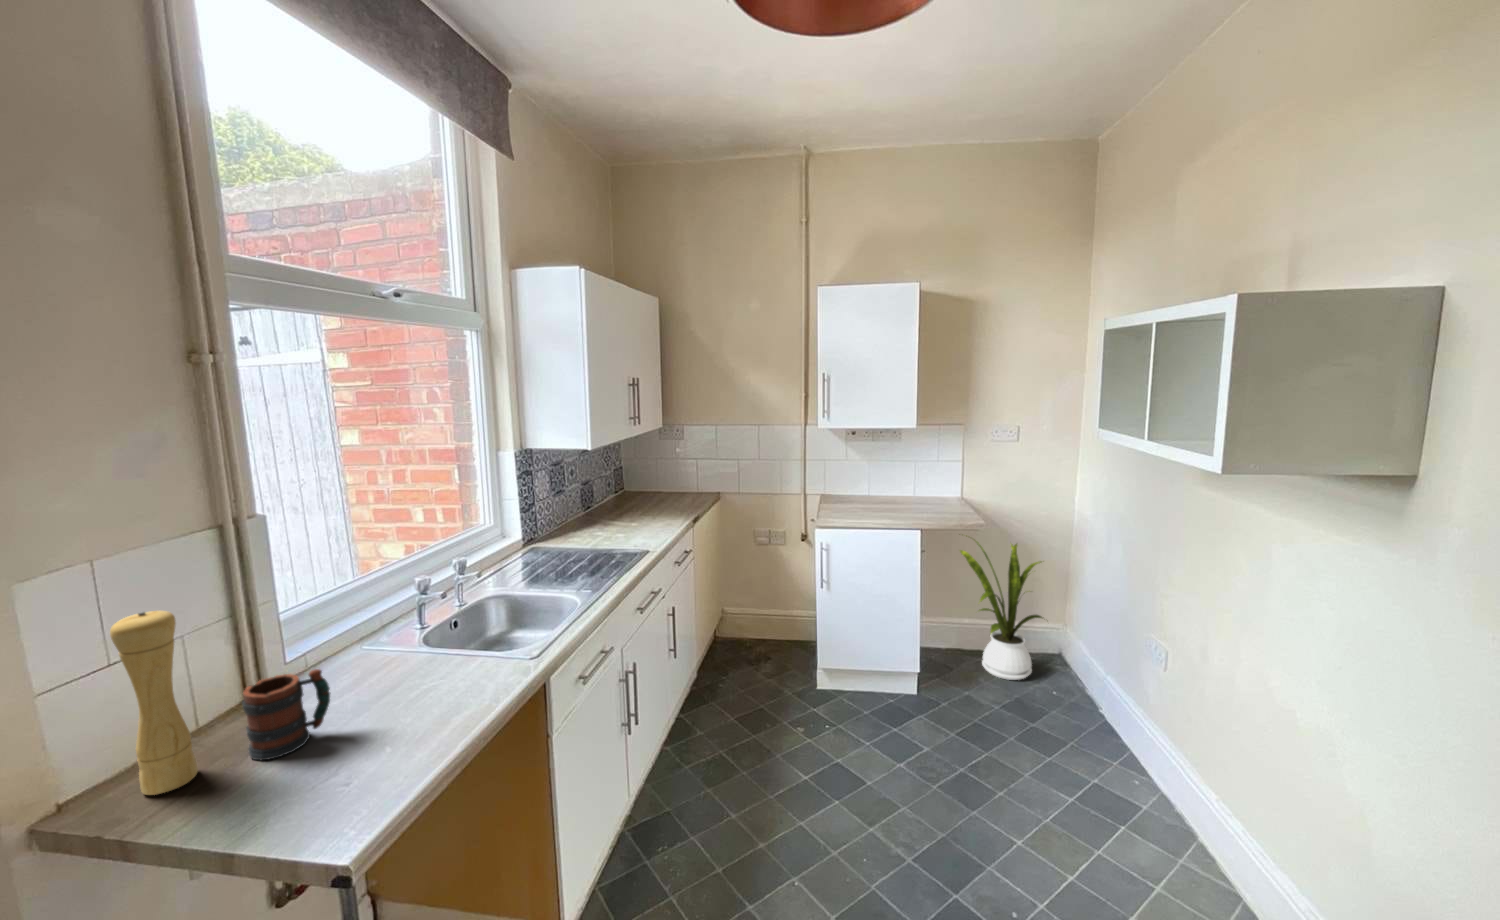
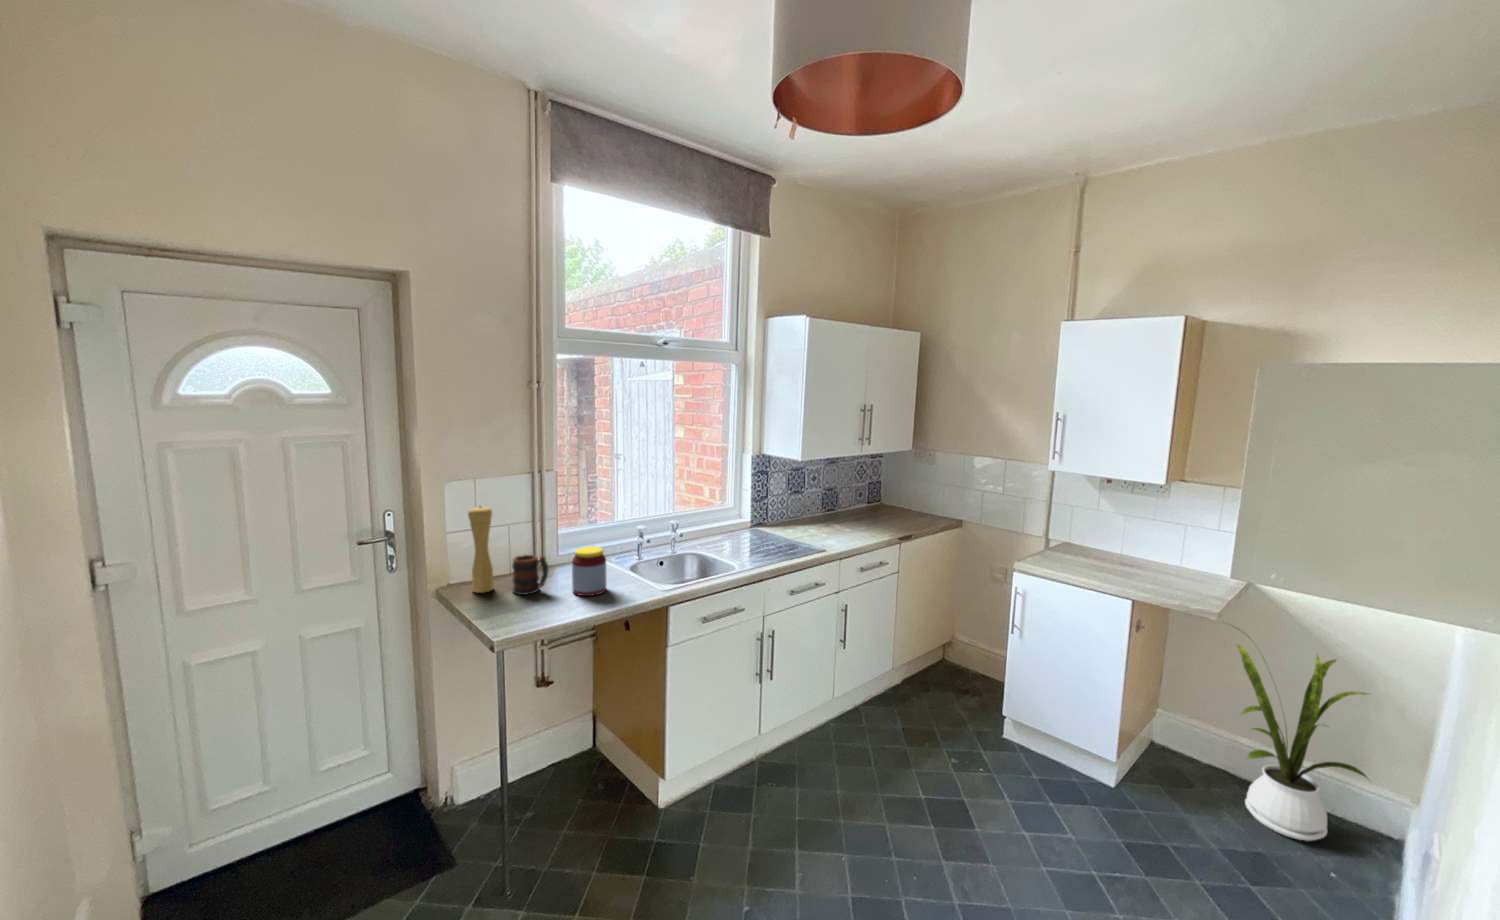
jar: none [372,624,441,715] -> present [572,546,607,596]

